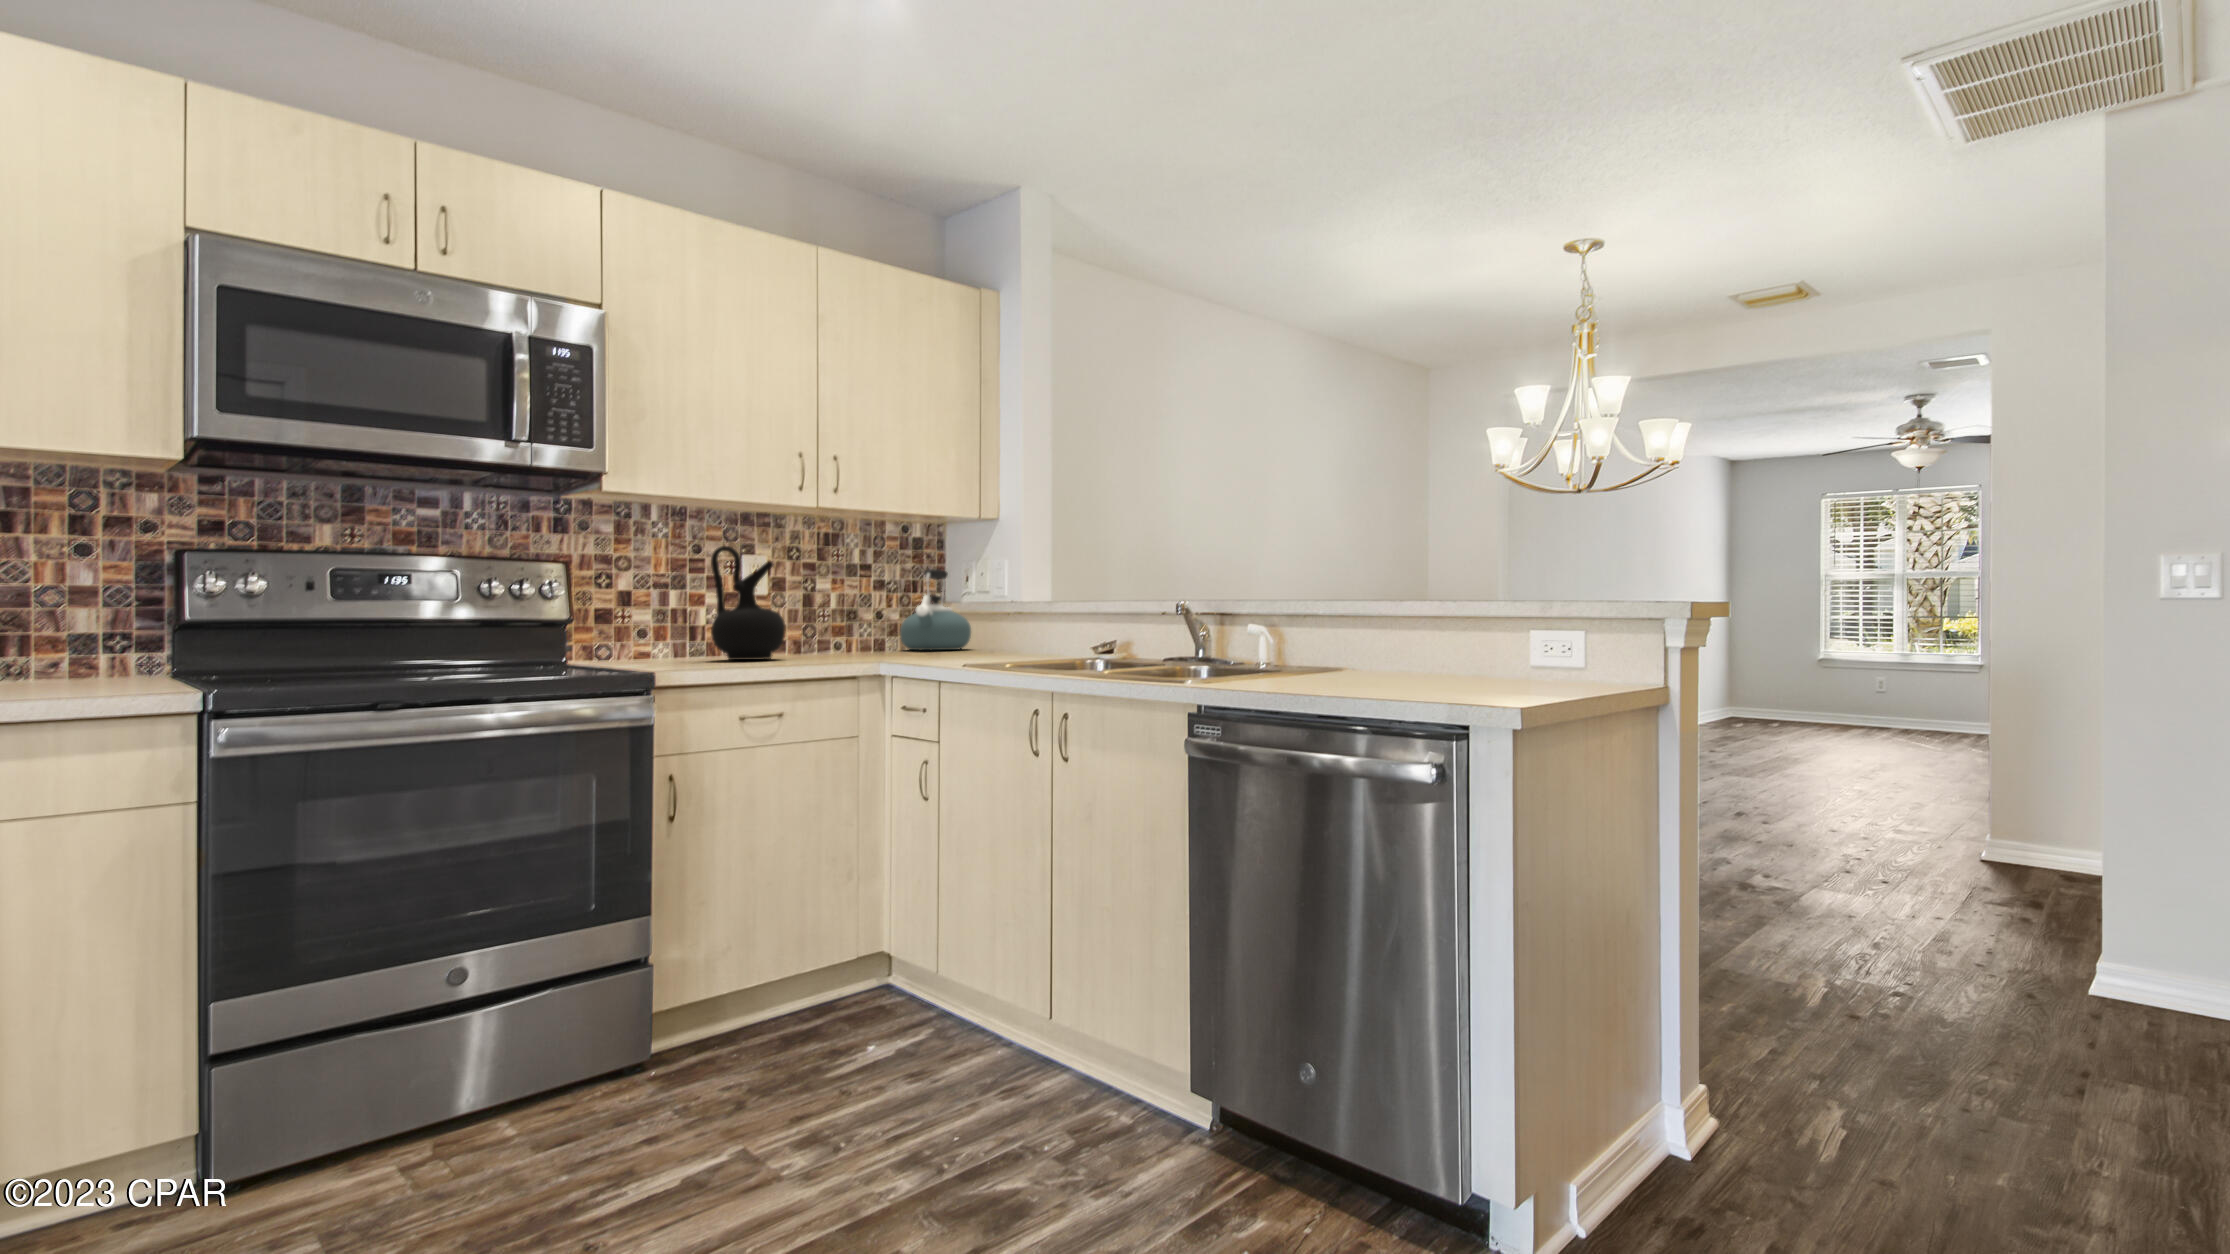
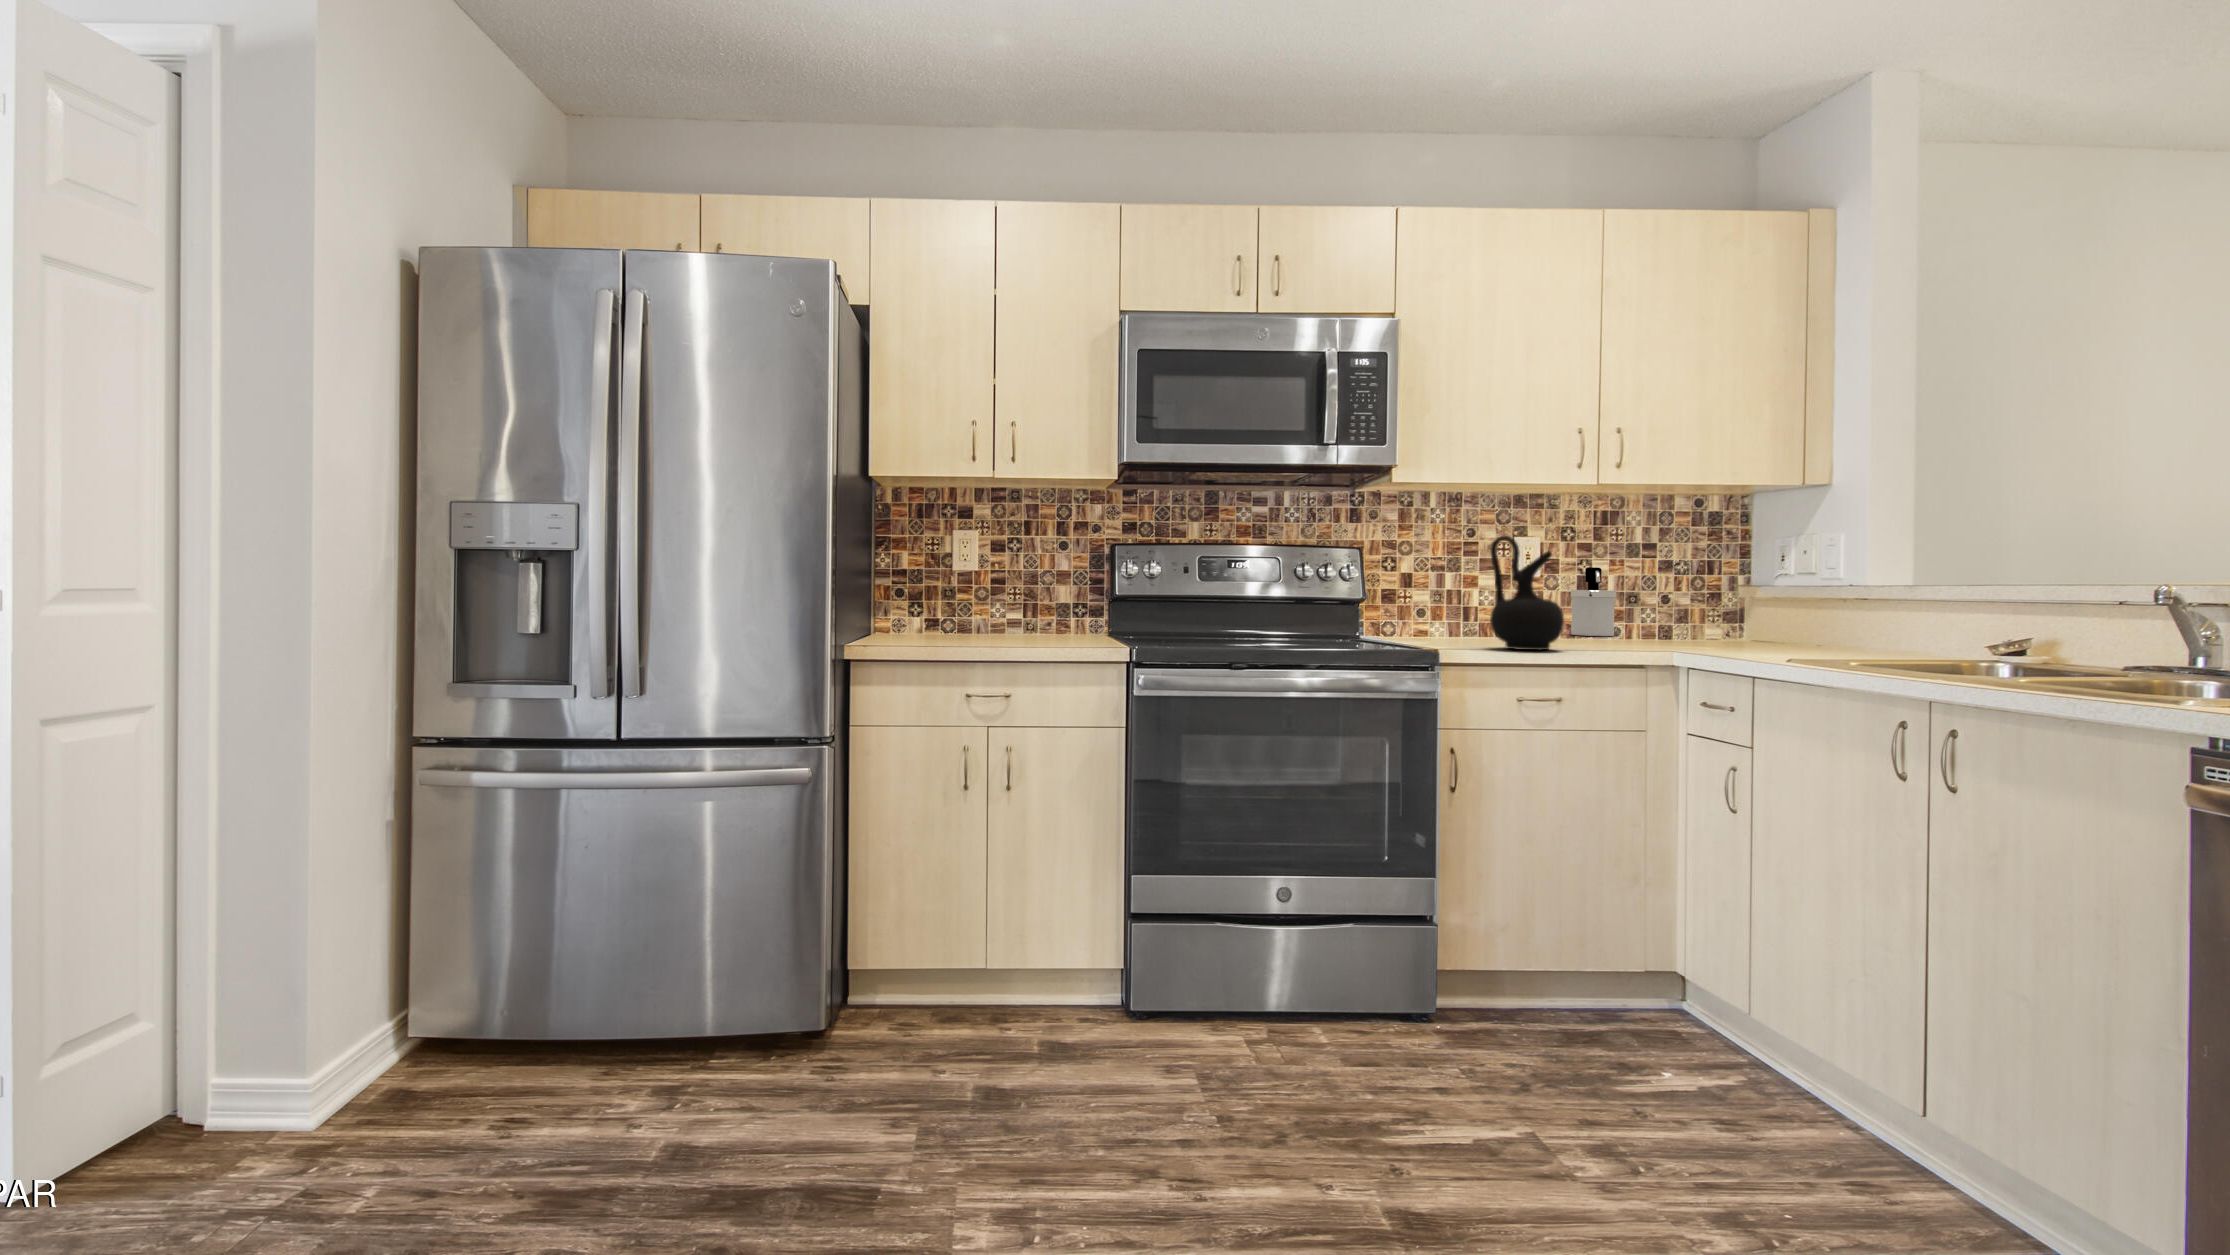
kettle: present [900,569,971,650] -> none [1692,554,1785,648]
soap dispenser: none [796,585,837,648] -> present [1571,567,1616,636]

